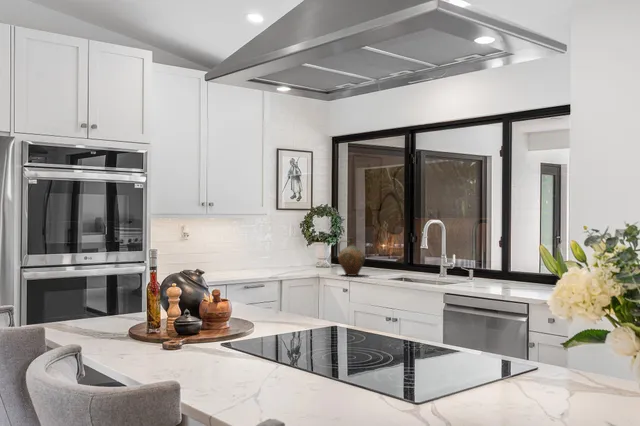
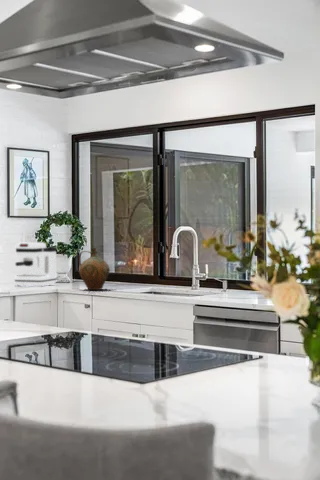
coffee maker: none [281,232,318,271] -> present [15,242,56,286]

